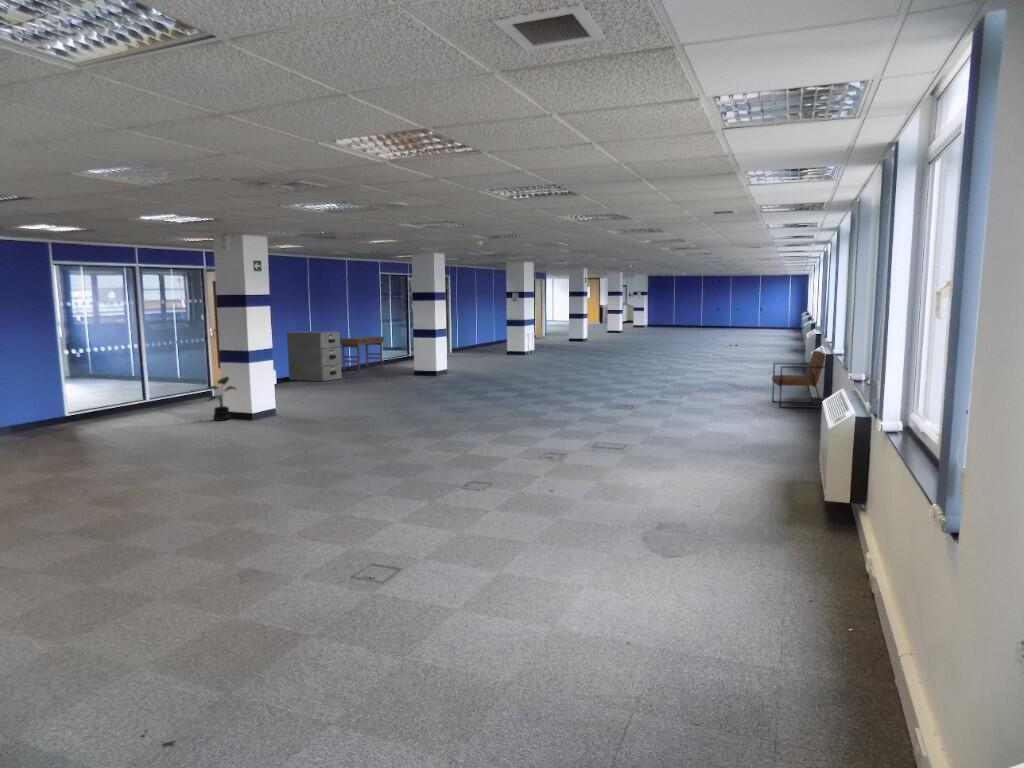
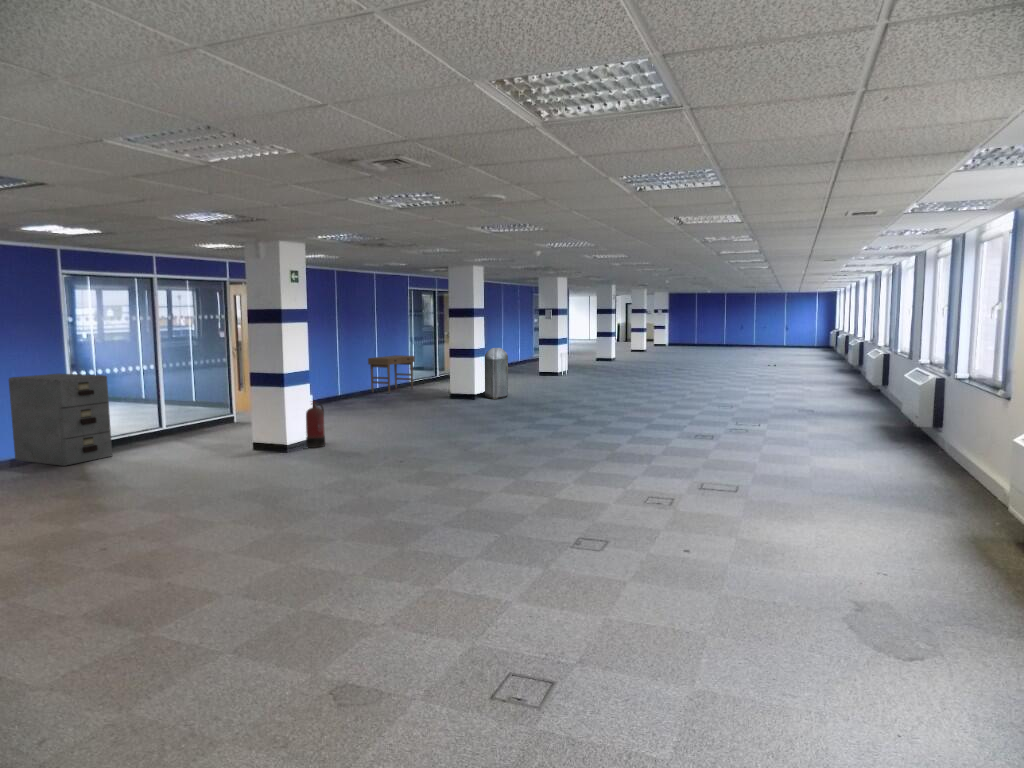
trash can: none [445,329,467,376] -> present [485,348,508,399]
filing cabinet: present [287,331,342,381] -> present [9,374,112,466]
chair: present [772,351,825,408] -> none [873,374,943,440]
fire extinguisher: none [269,375,287,415] -> present [306,401,325,448]
potted plant: present [207,377,236,421] -> none [234,403,270,454]

